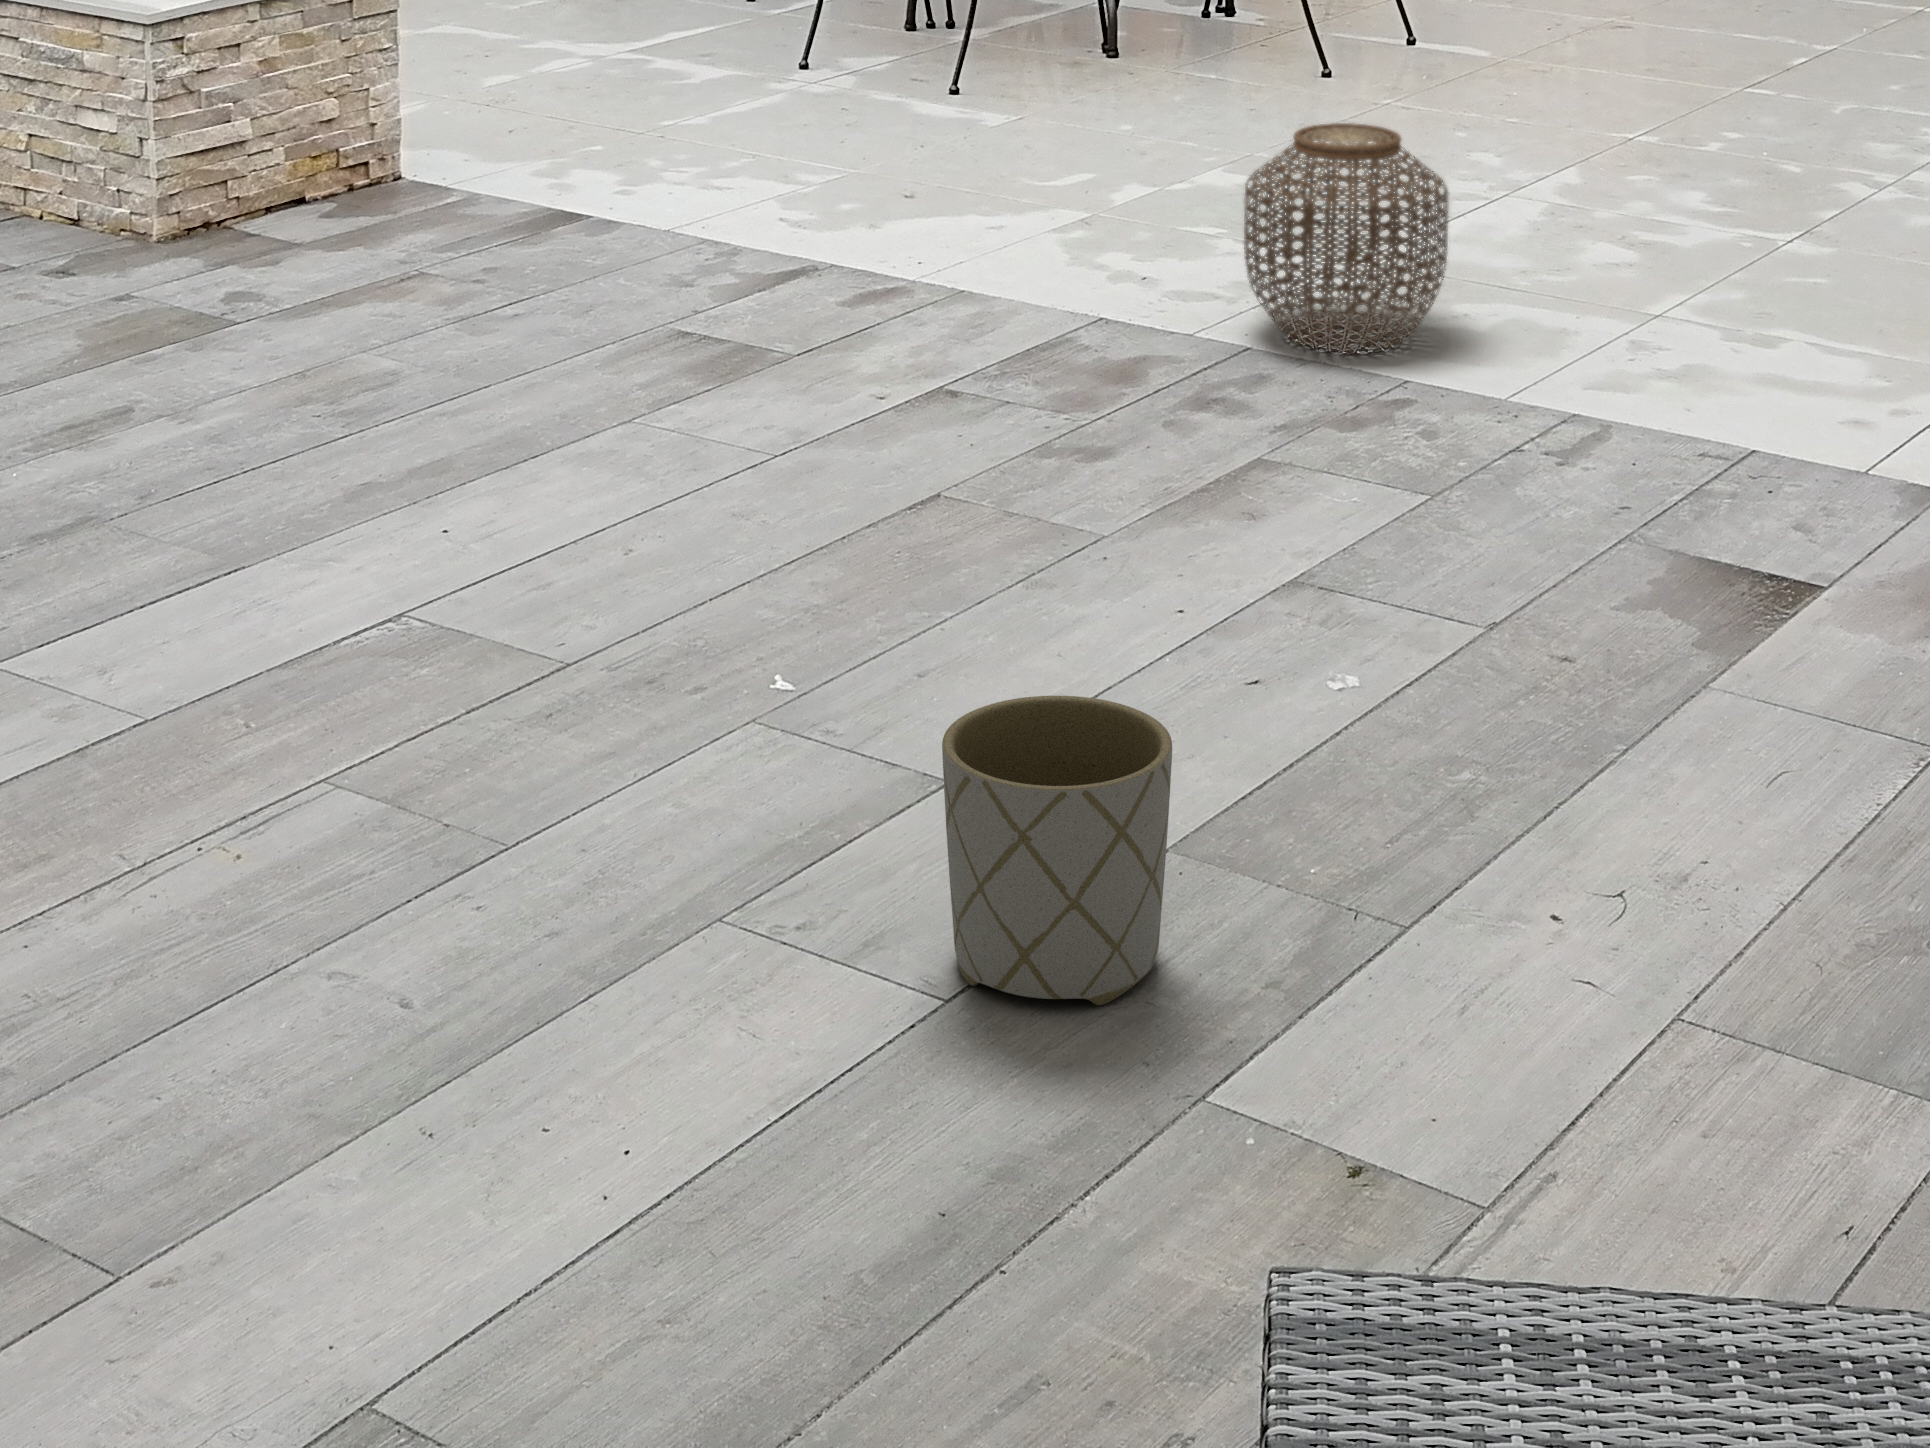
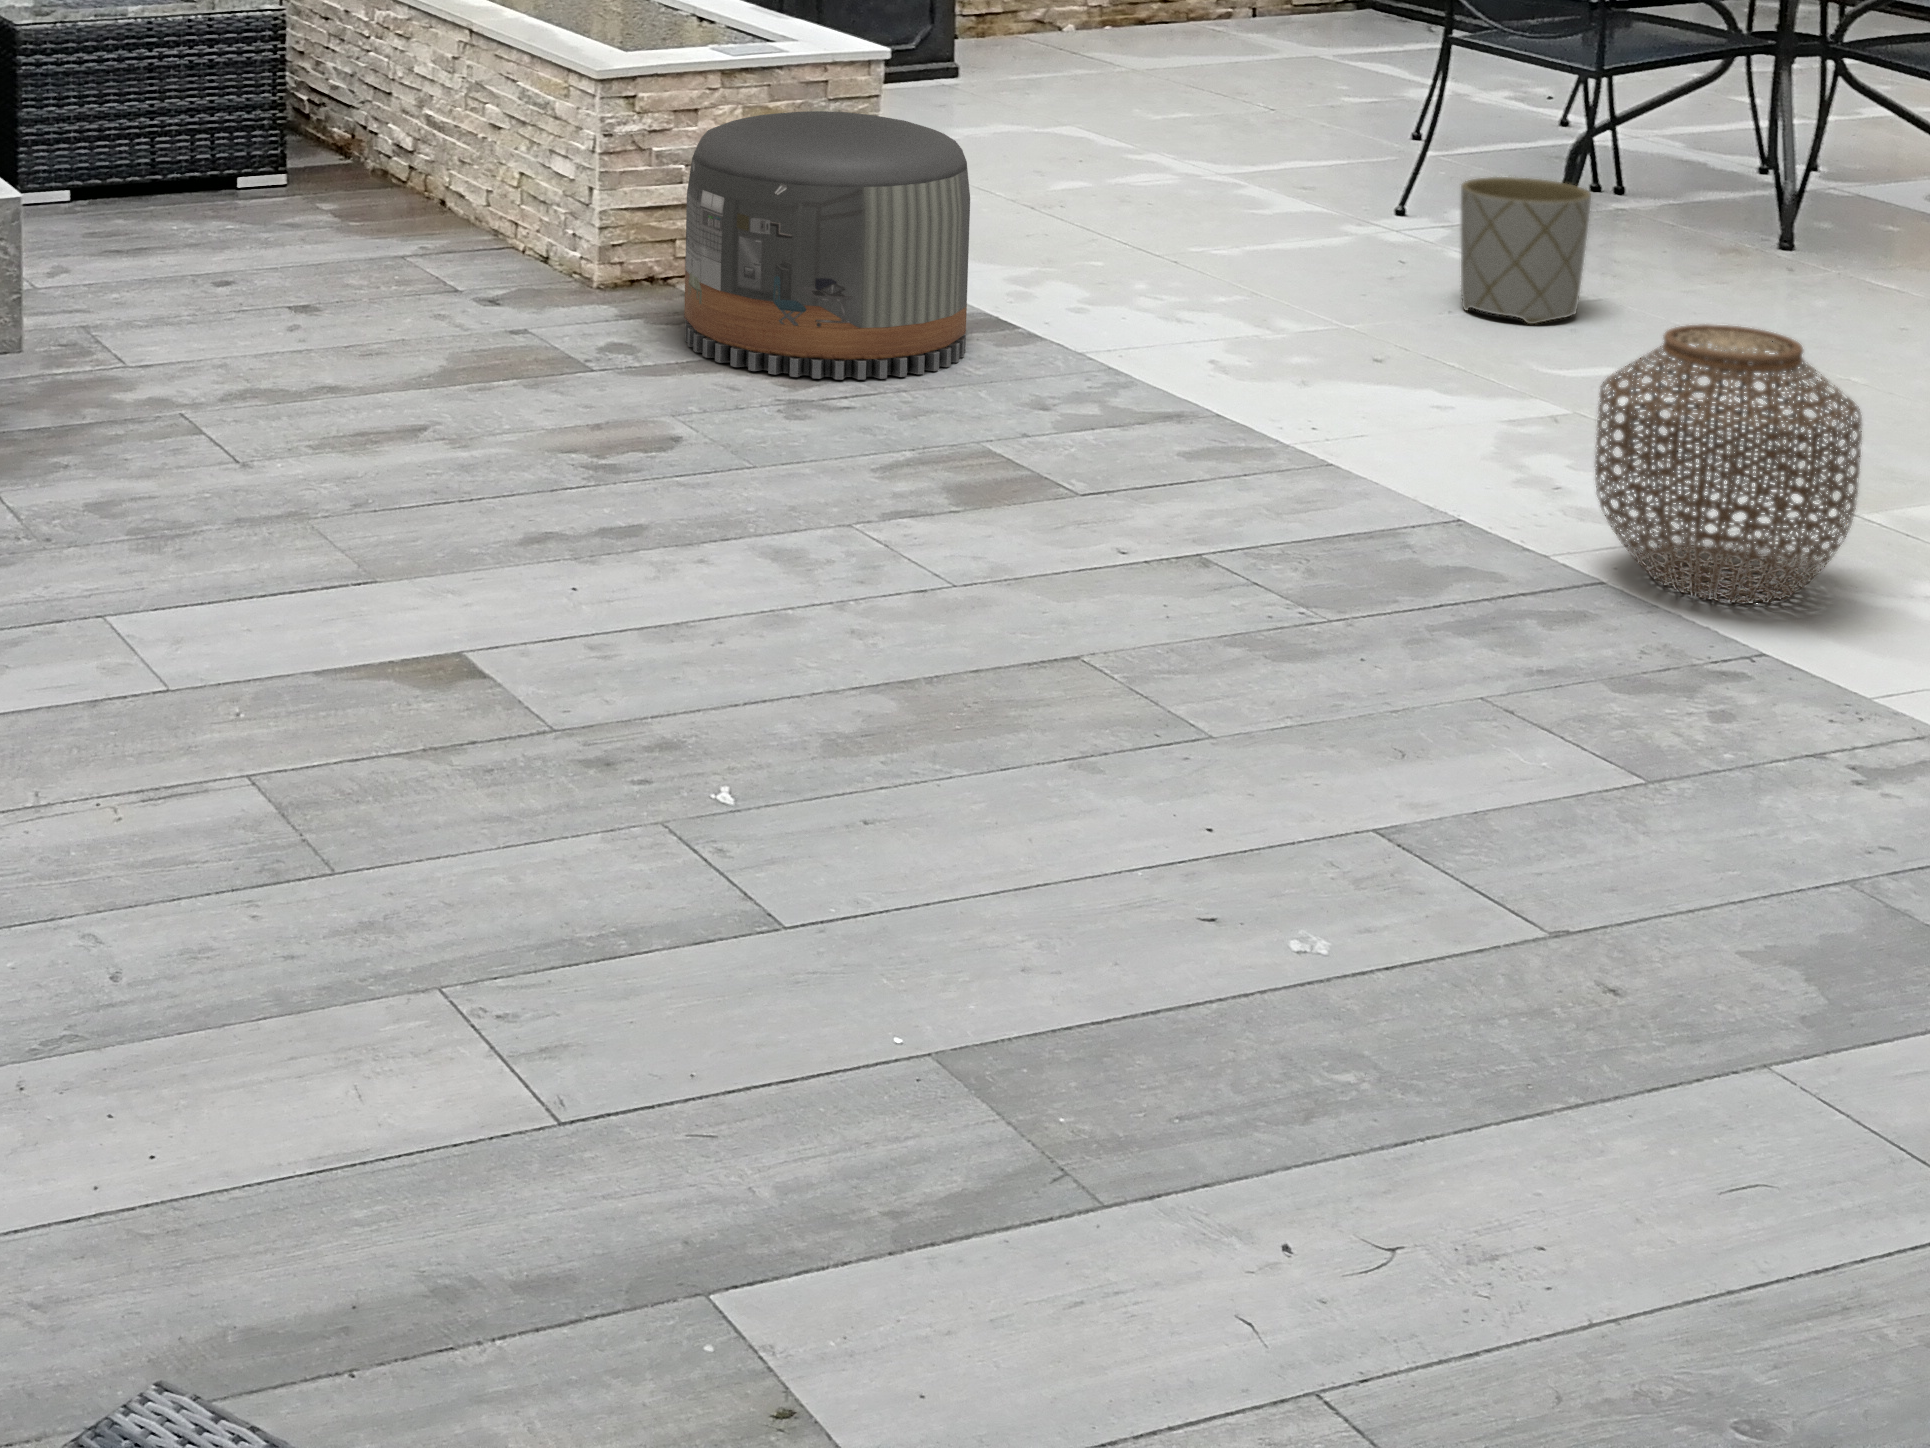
pouf: none [292,31,580,299] -> present [684,111,970,379]
planter: present [942,696,1172,1005] -> present [1461,177,1591,324]

